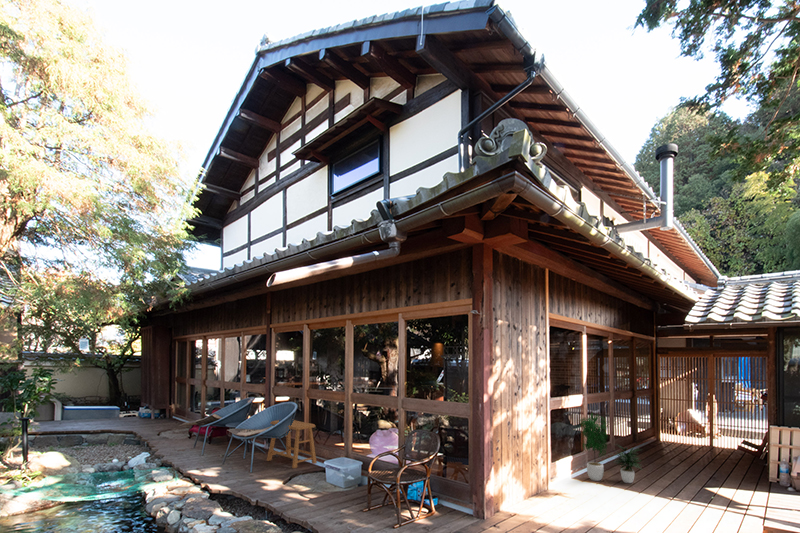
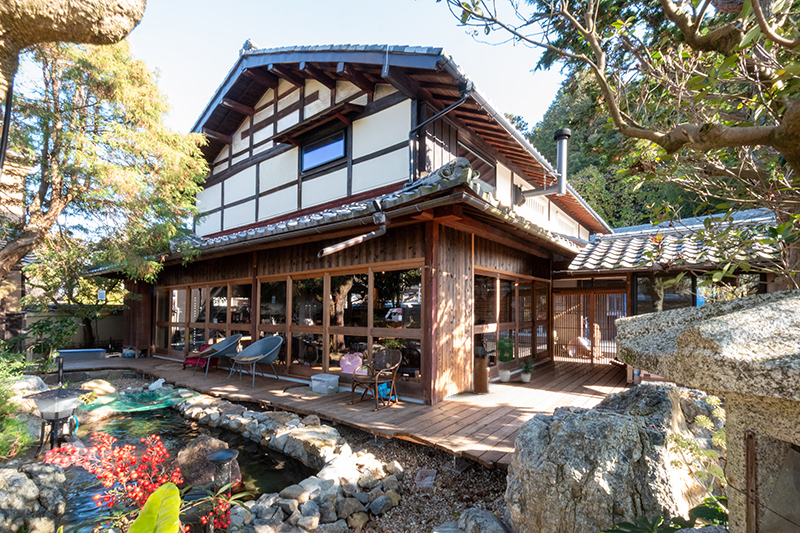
stool: present [267,420,317,468] -> none [261,350,301,387]
watering can: none [546,442,571,501] -> present [473,357,489,395]

